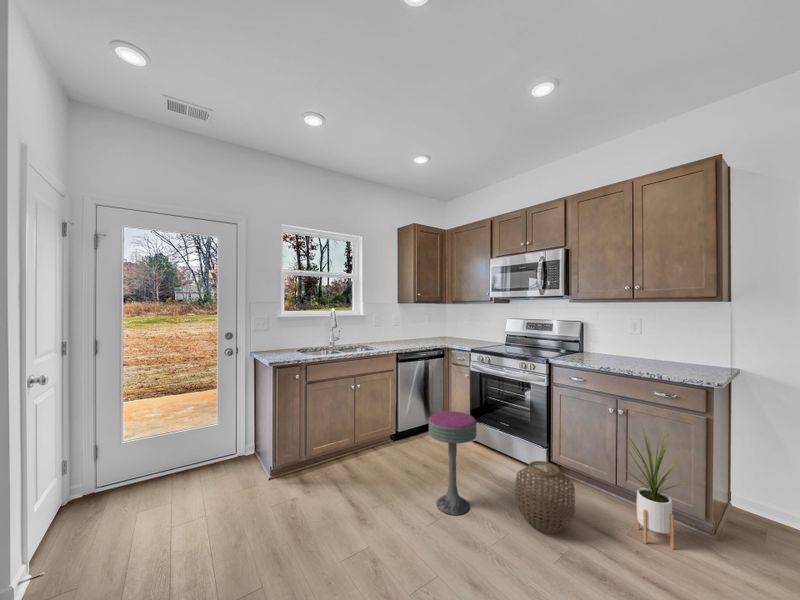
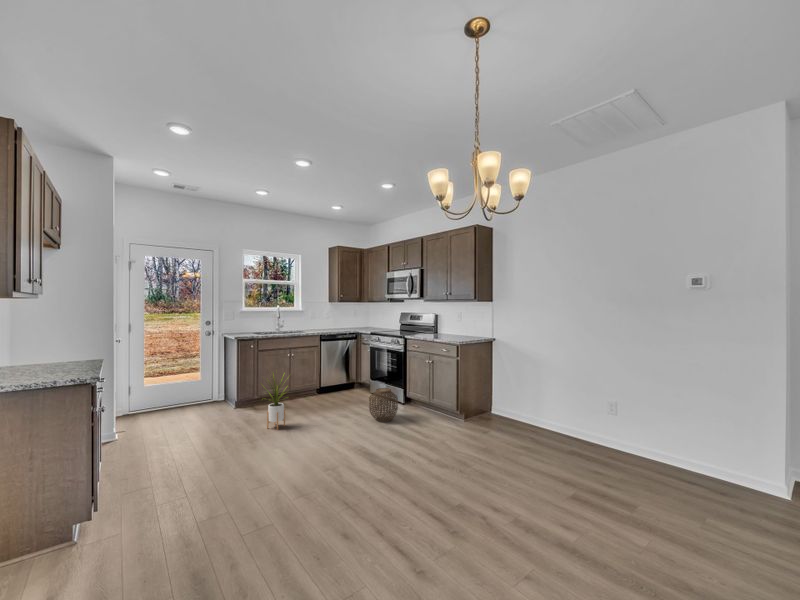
bar stool: present [429,411,477,515] -> none [326,365,352,418]
house plant: present [624,428,689,549] -> present [263,374,285,430]

